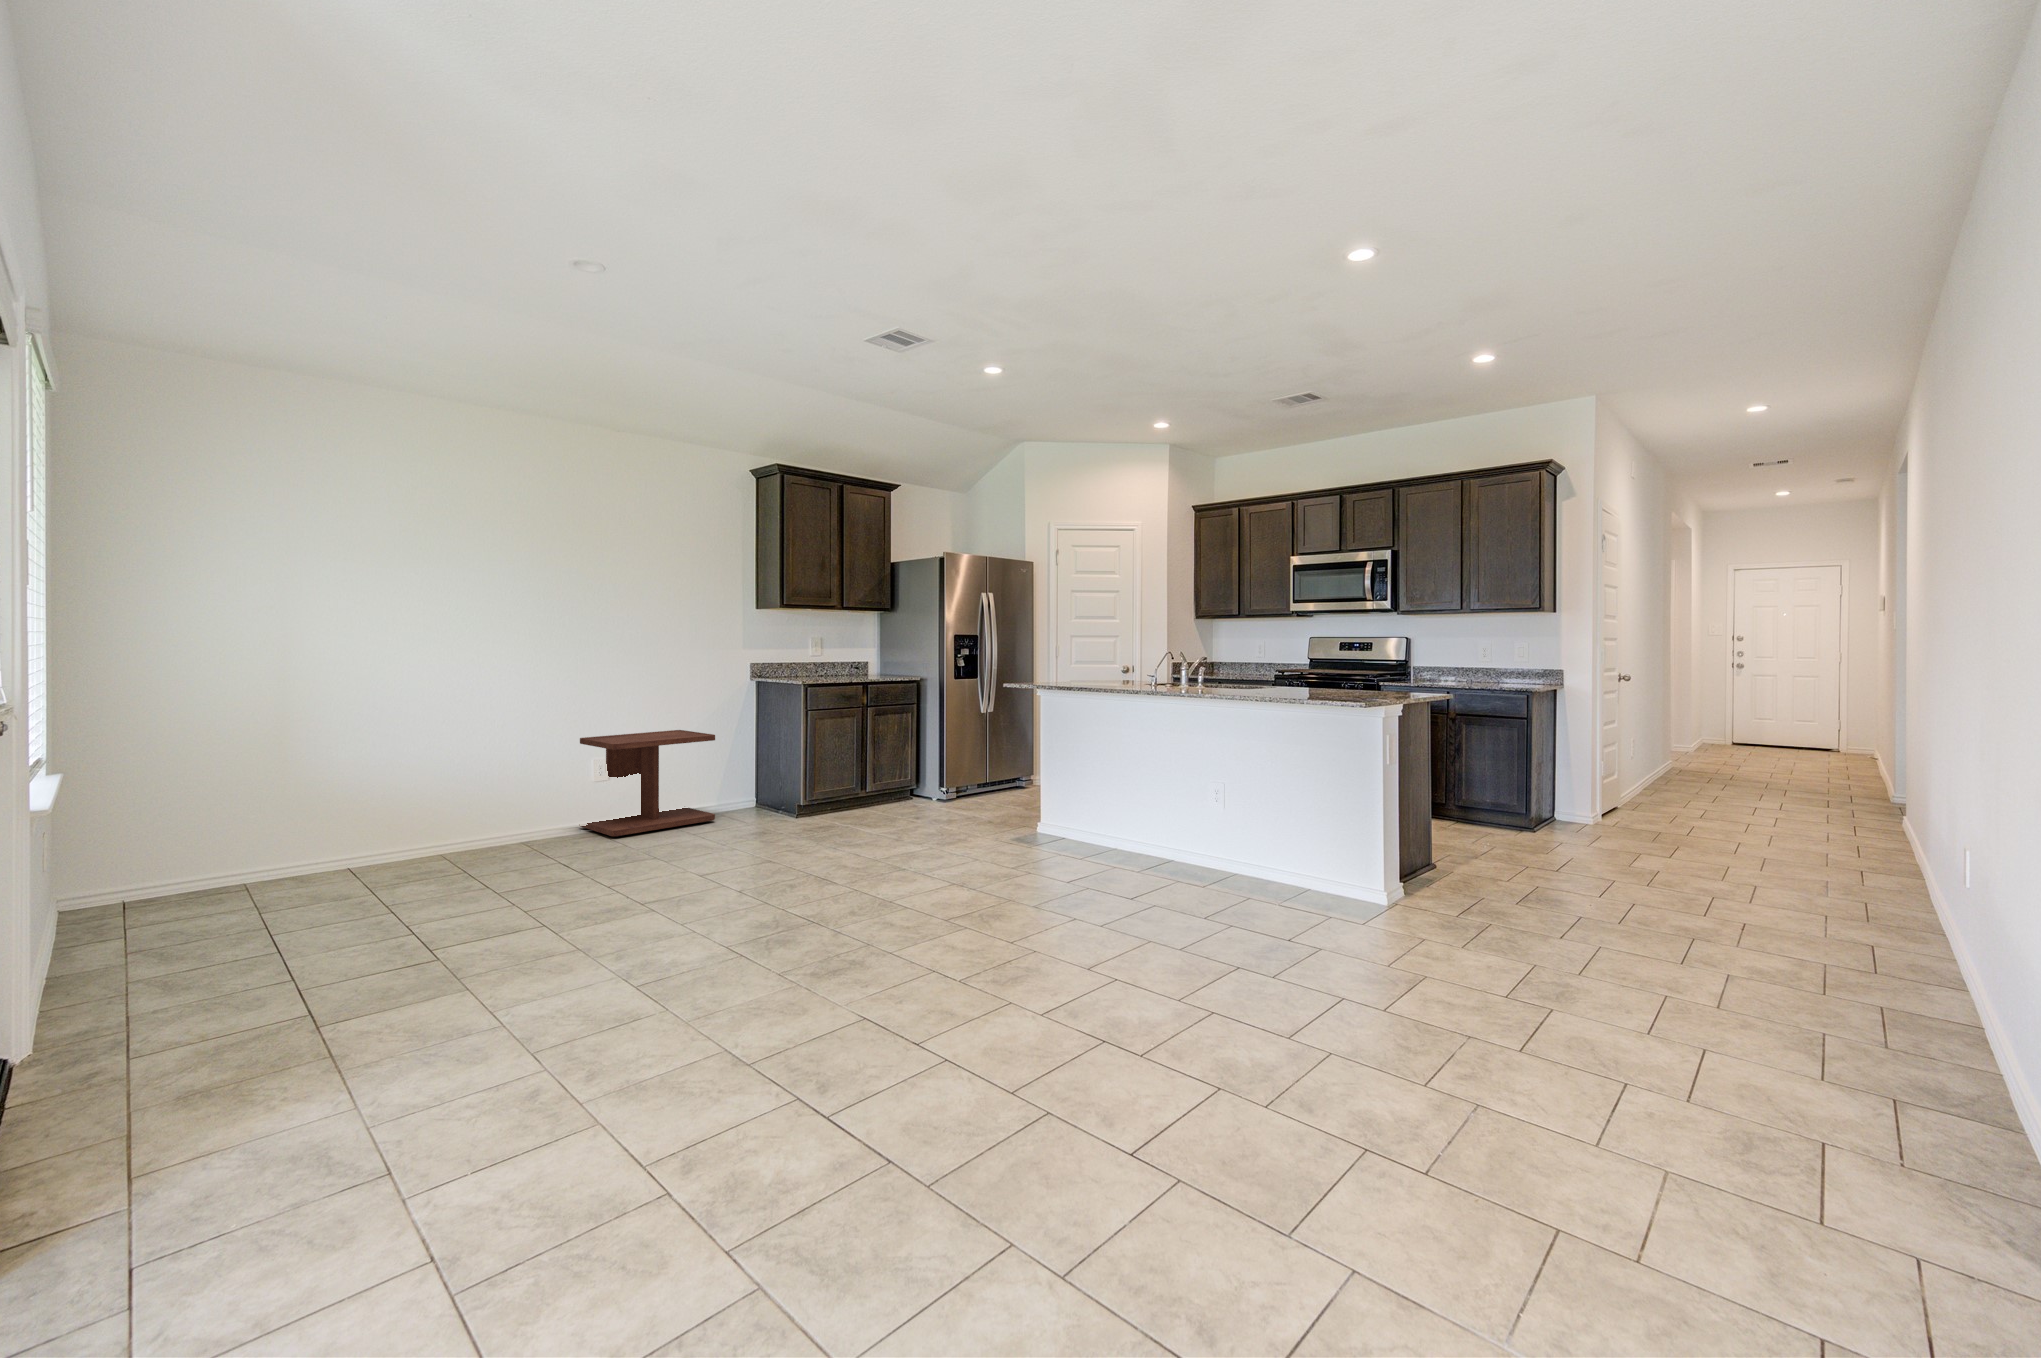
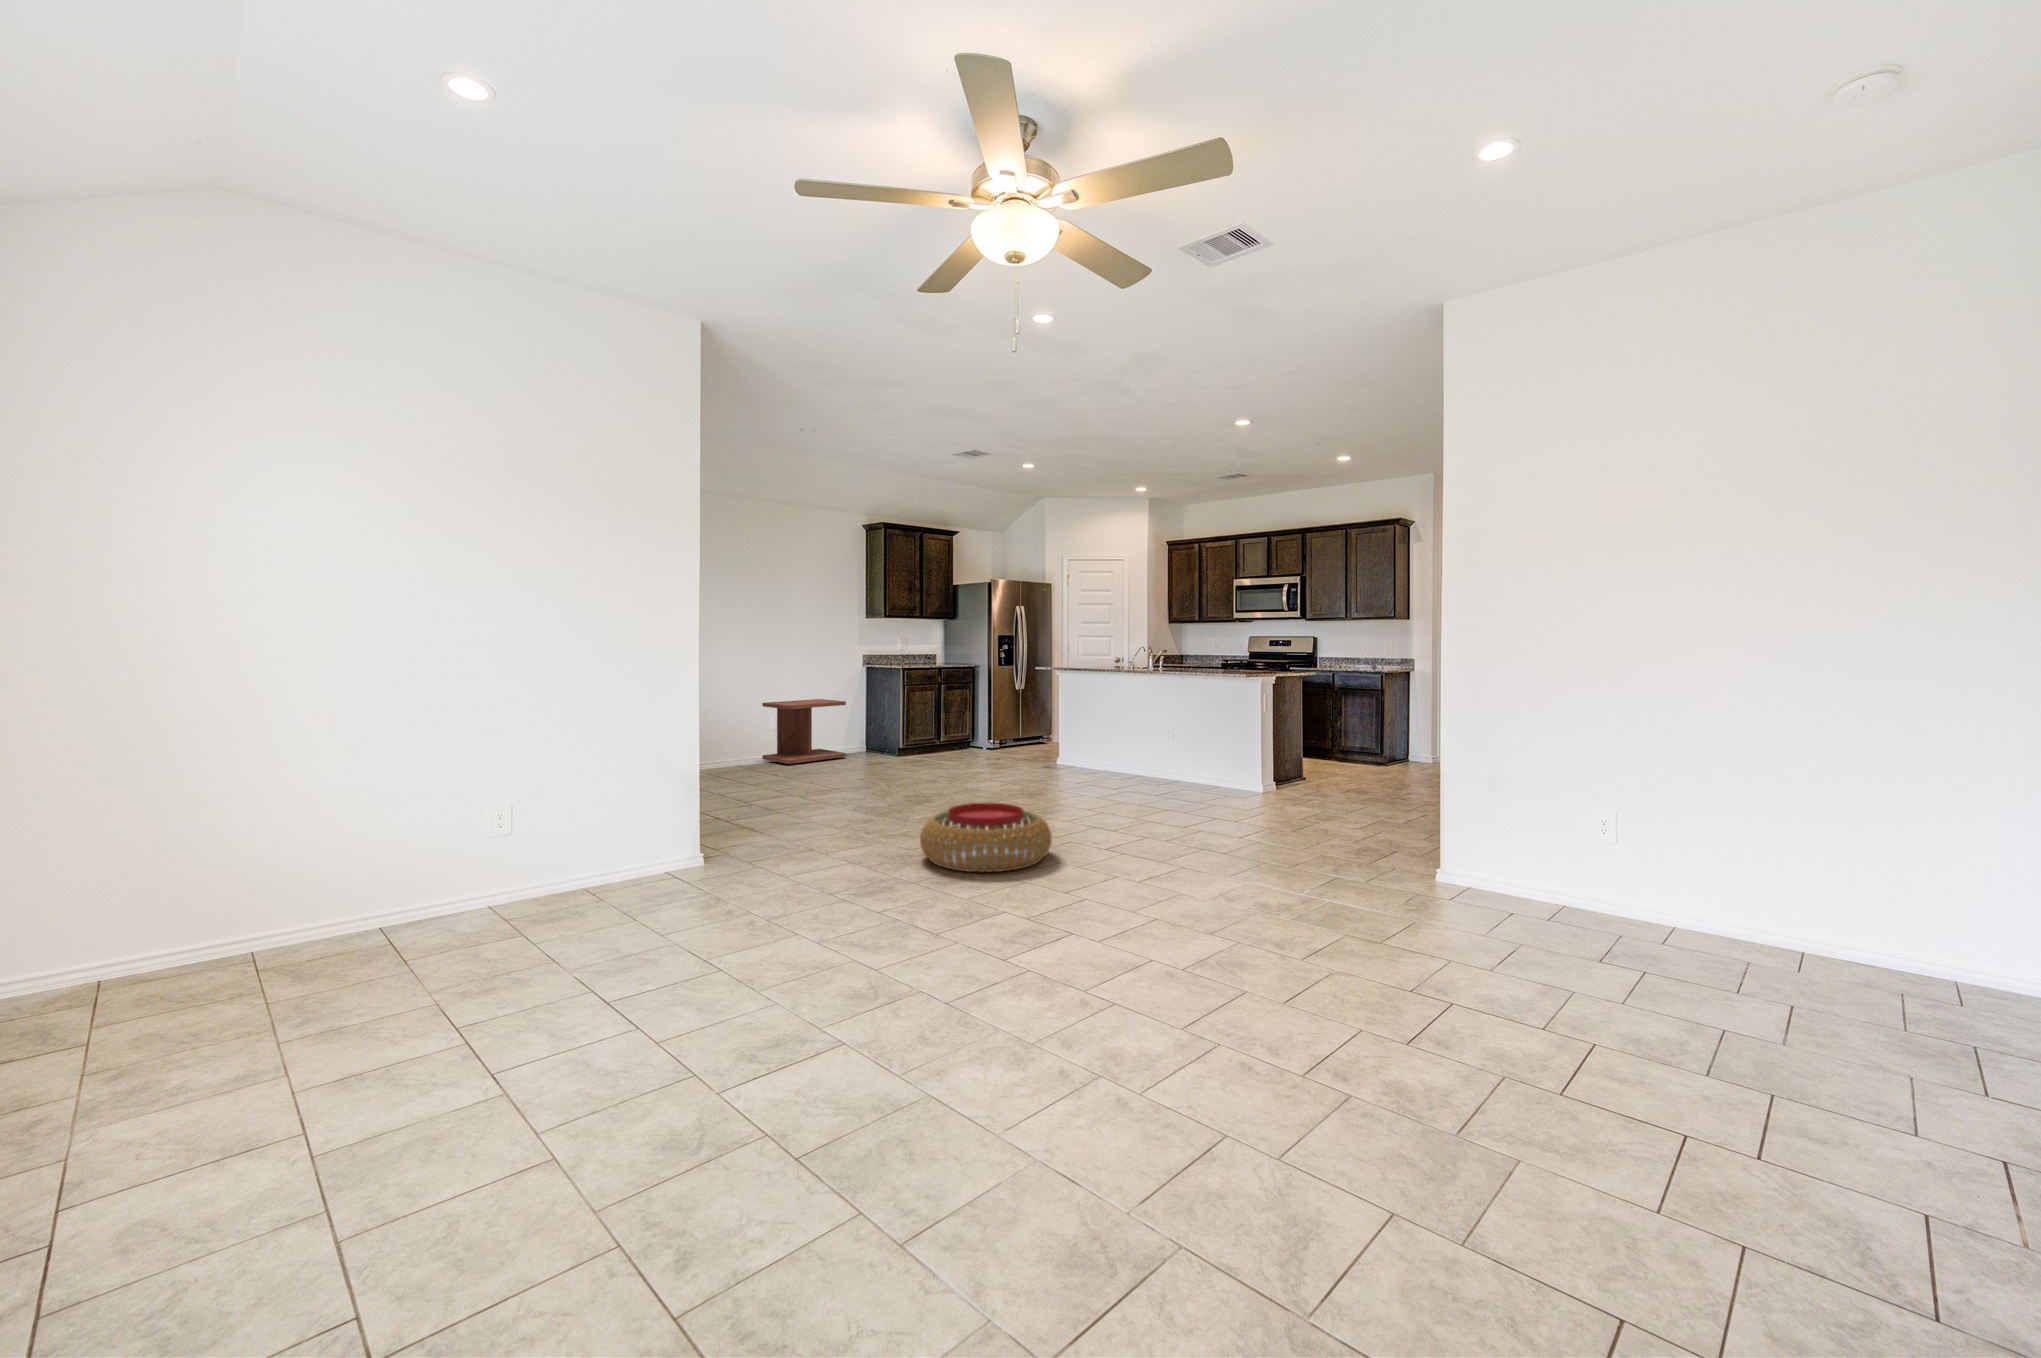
pouf: none [726,995,1033,1214] -> present [920,803,1052,872]

